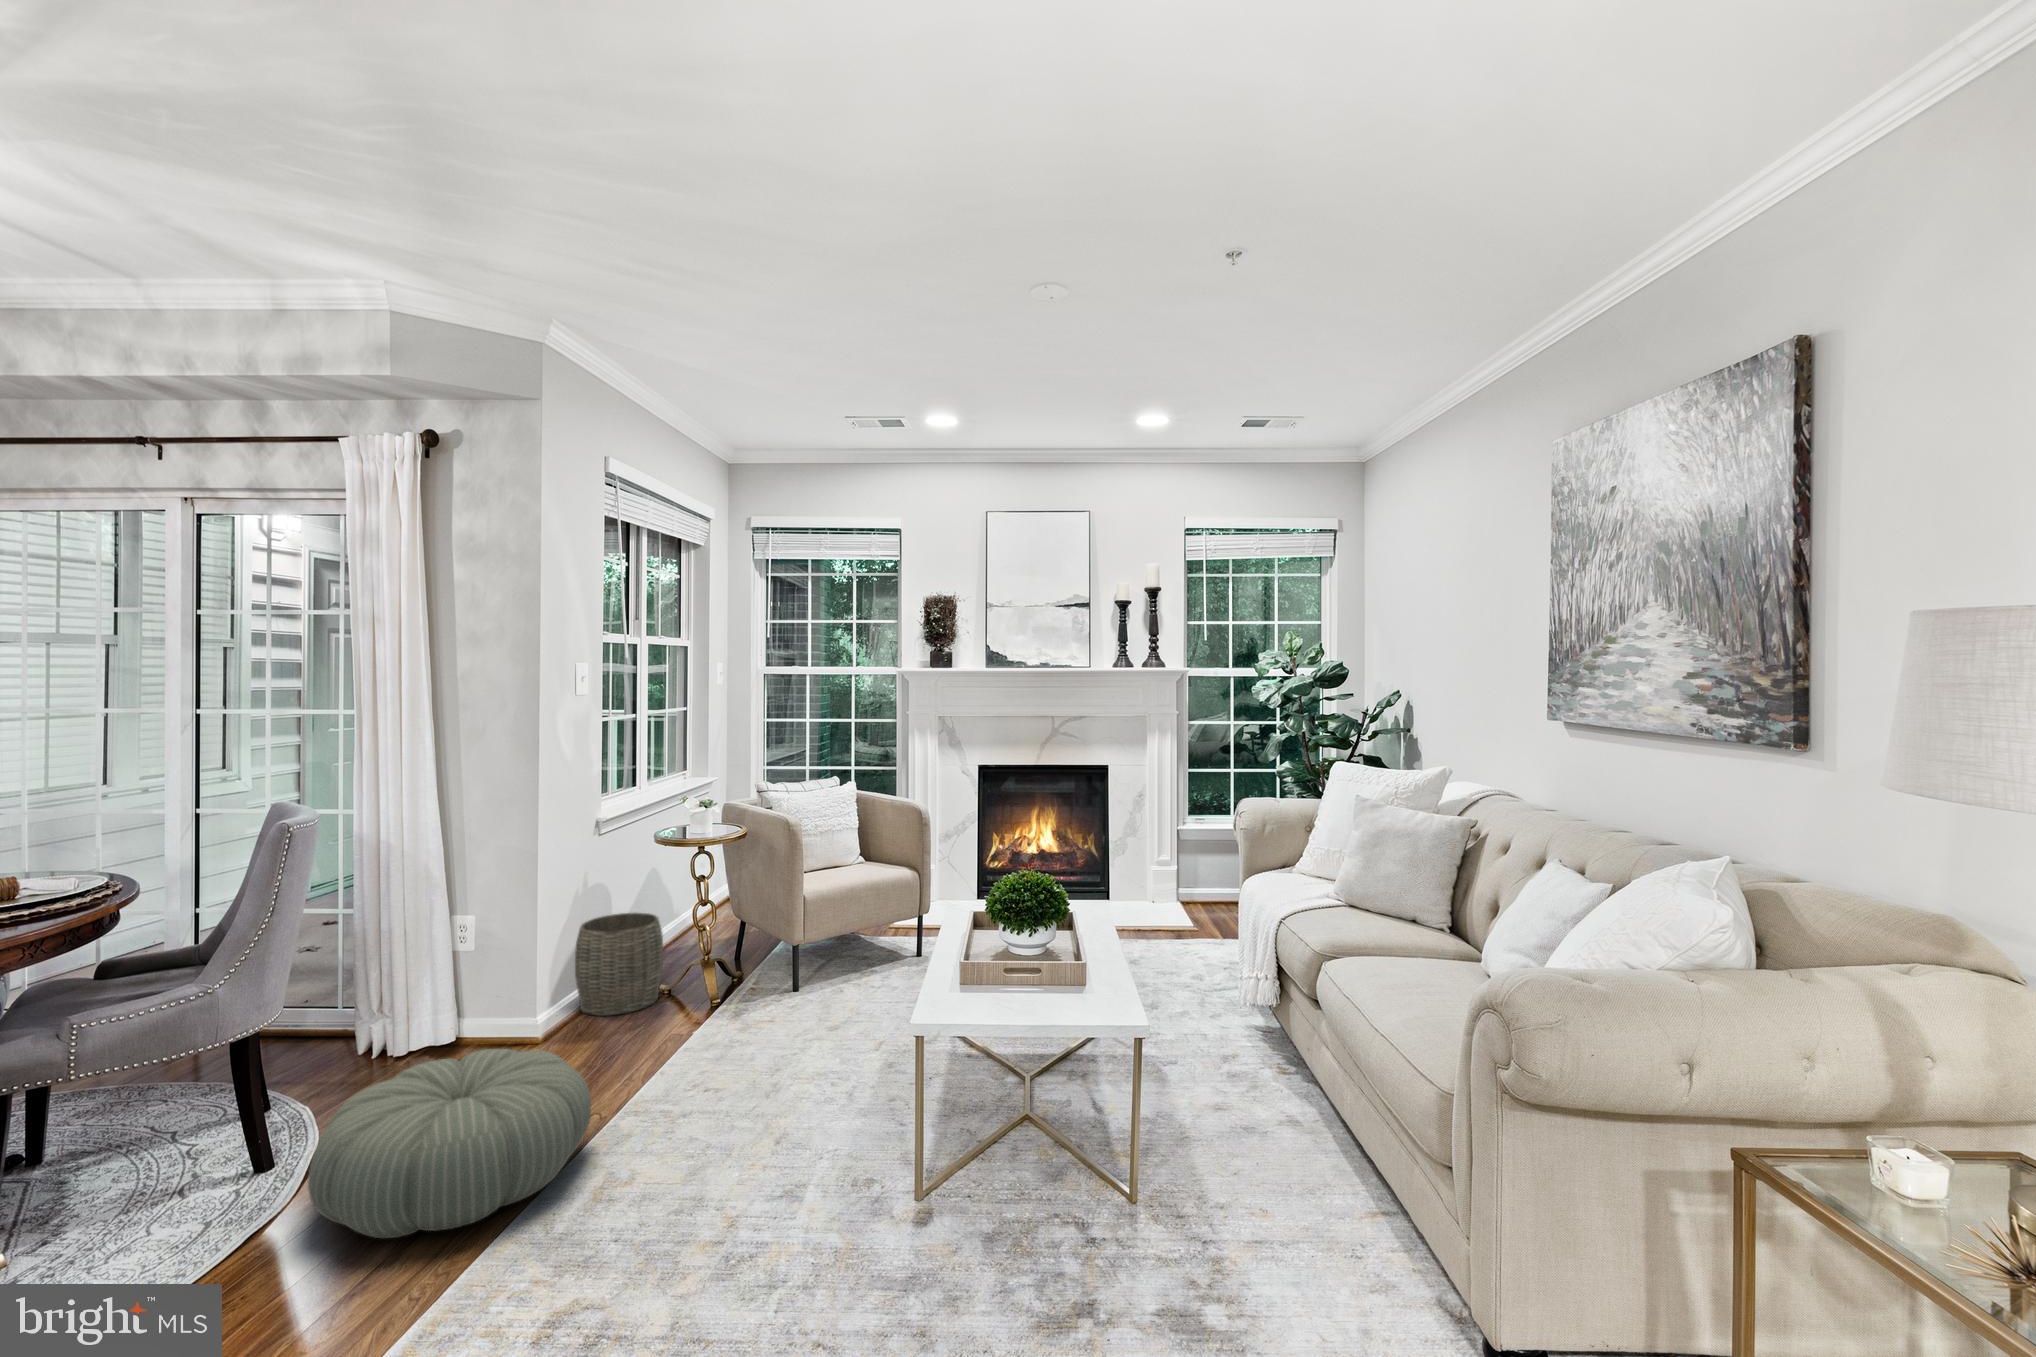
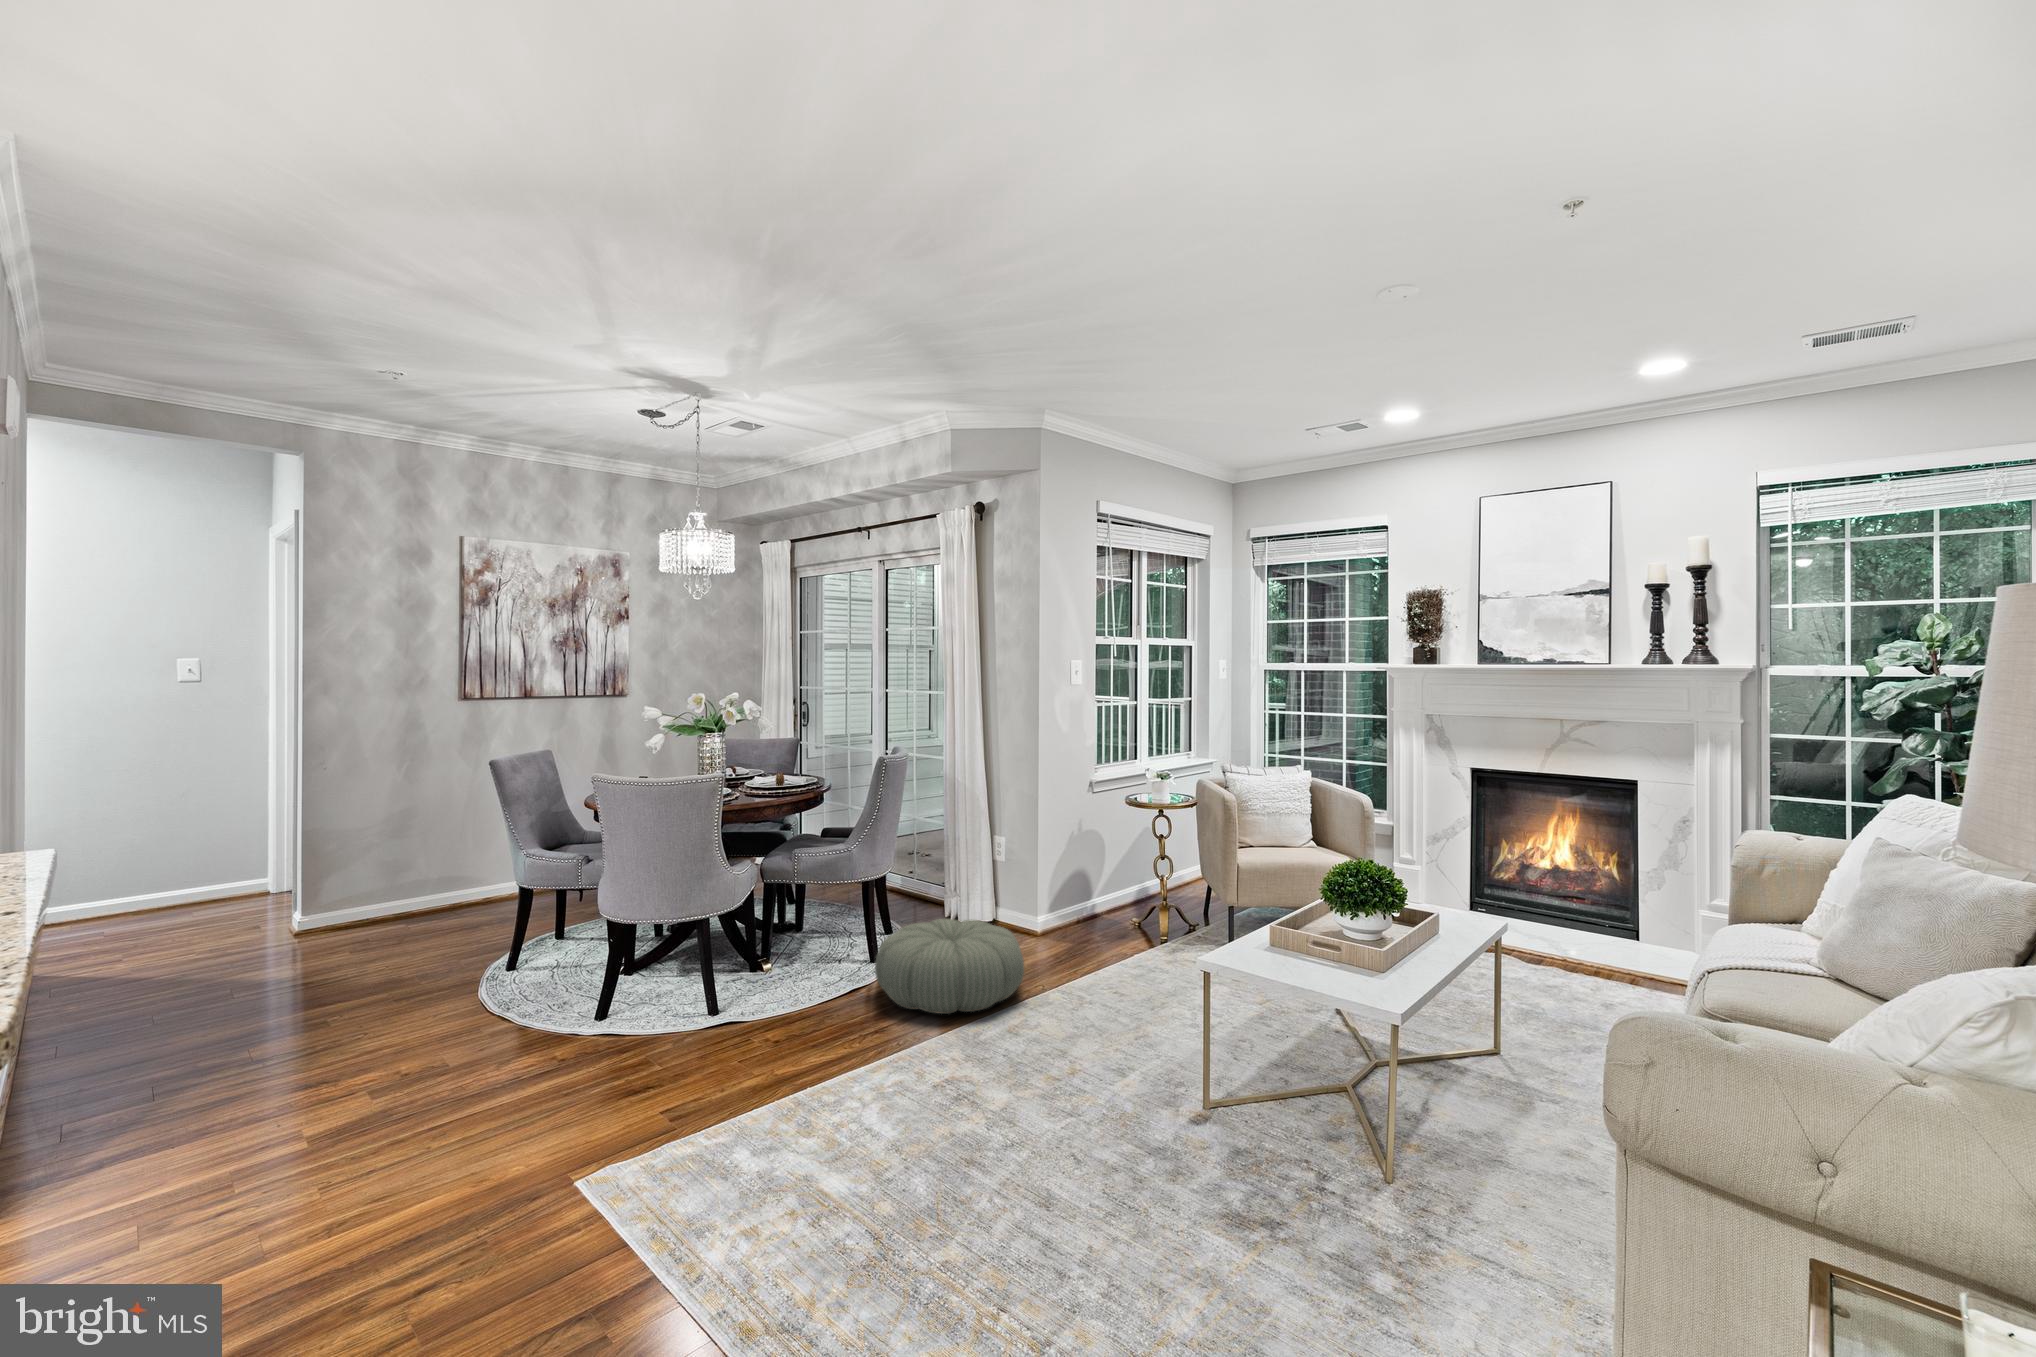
woven basket: present [575,913,663,1016] -> none [1070,857,1132,931]

